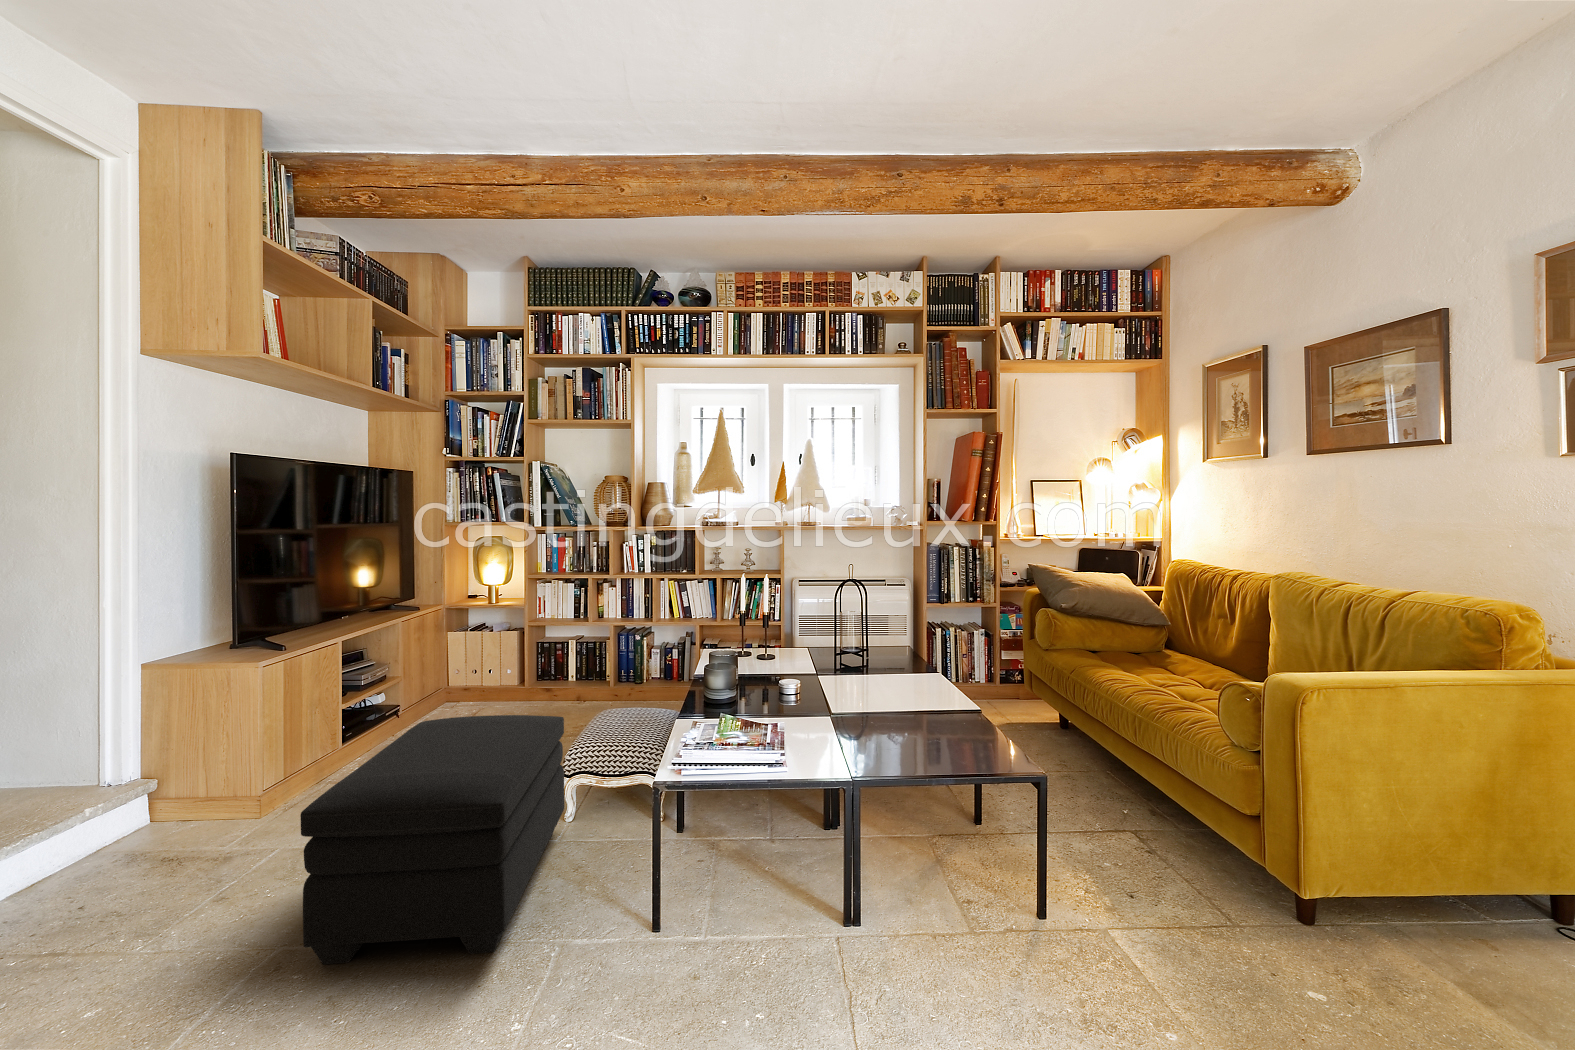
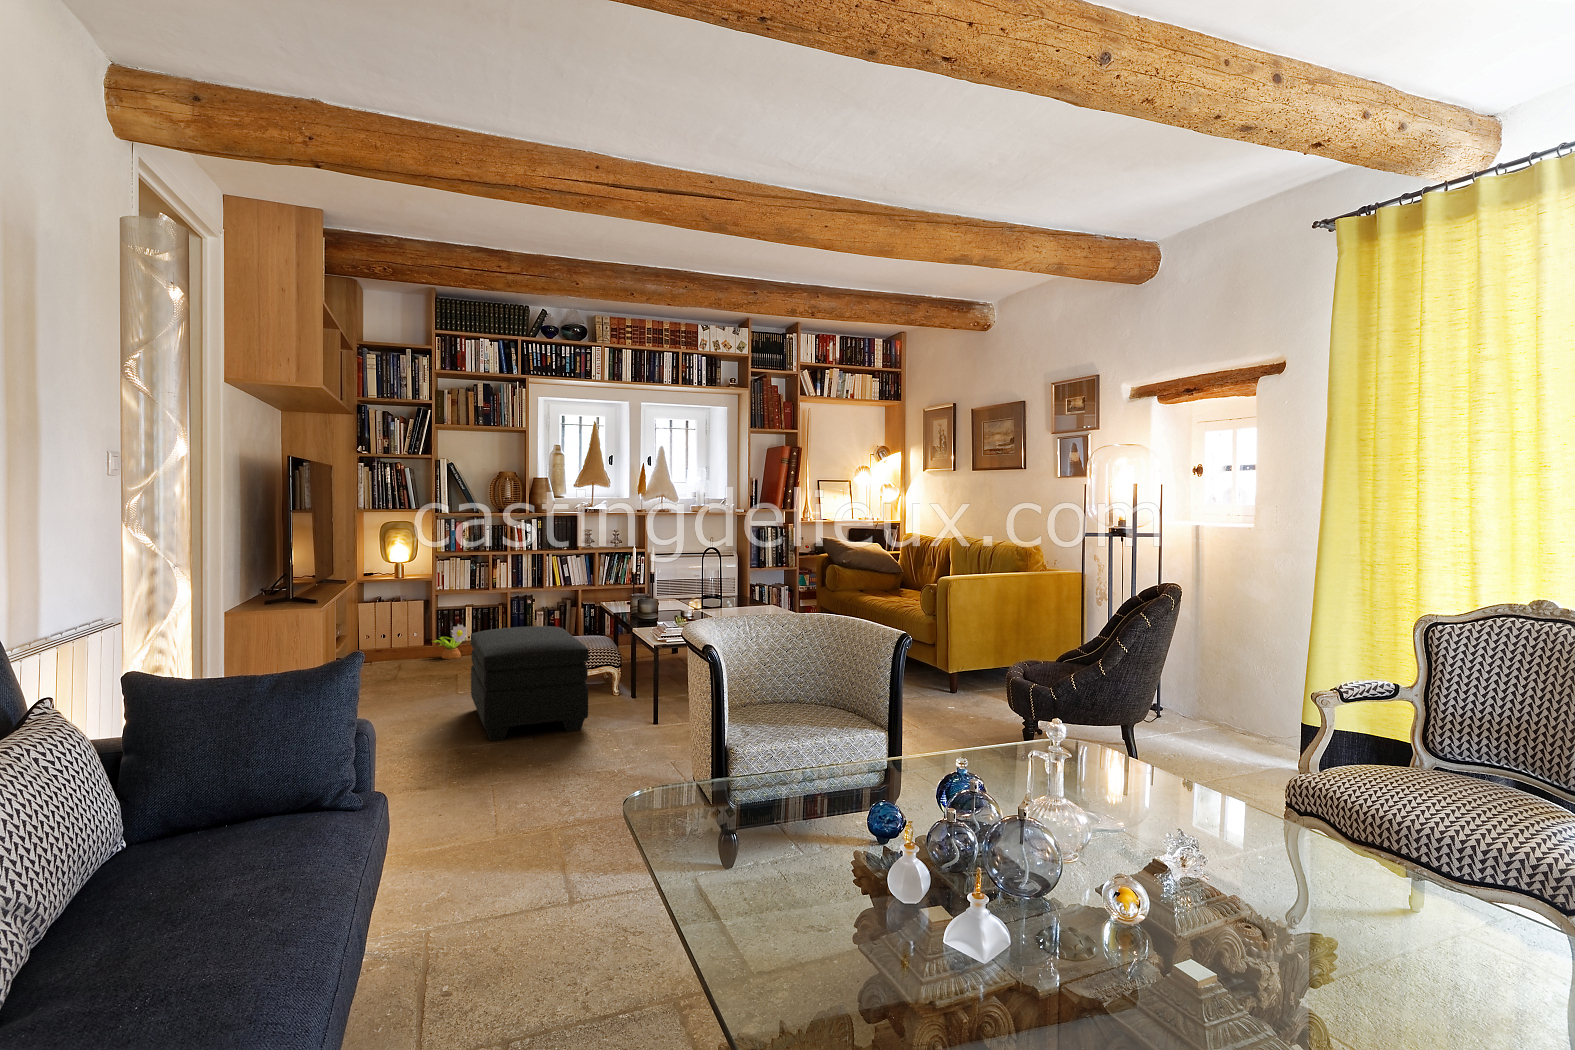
decorative plant: none [522,664,566,706] -> present [433,624,467,659]

